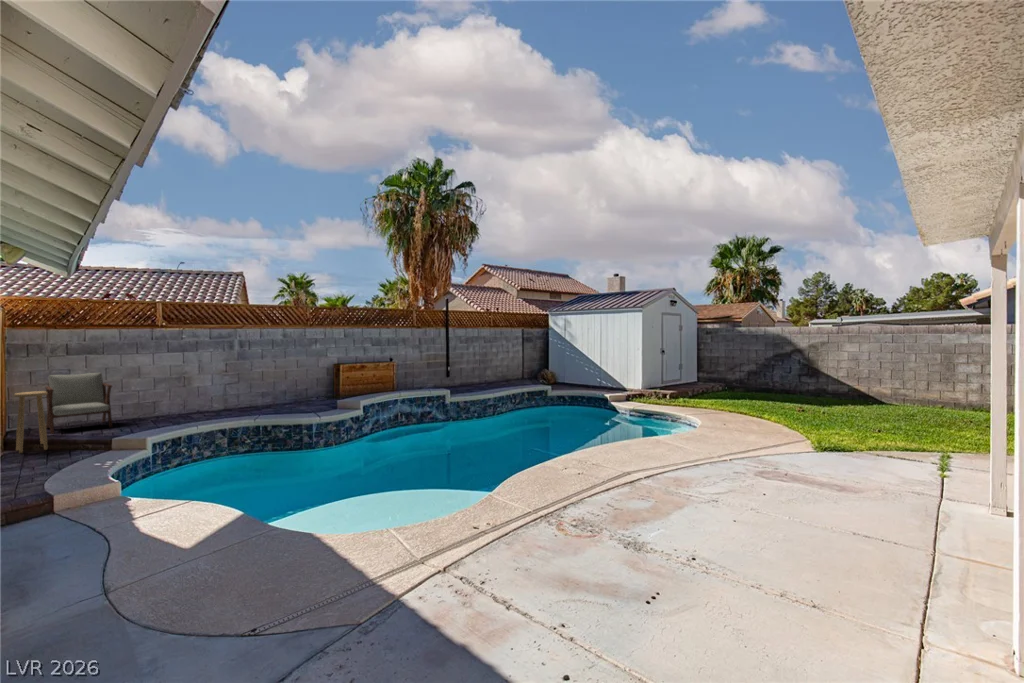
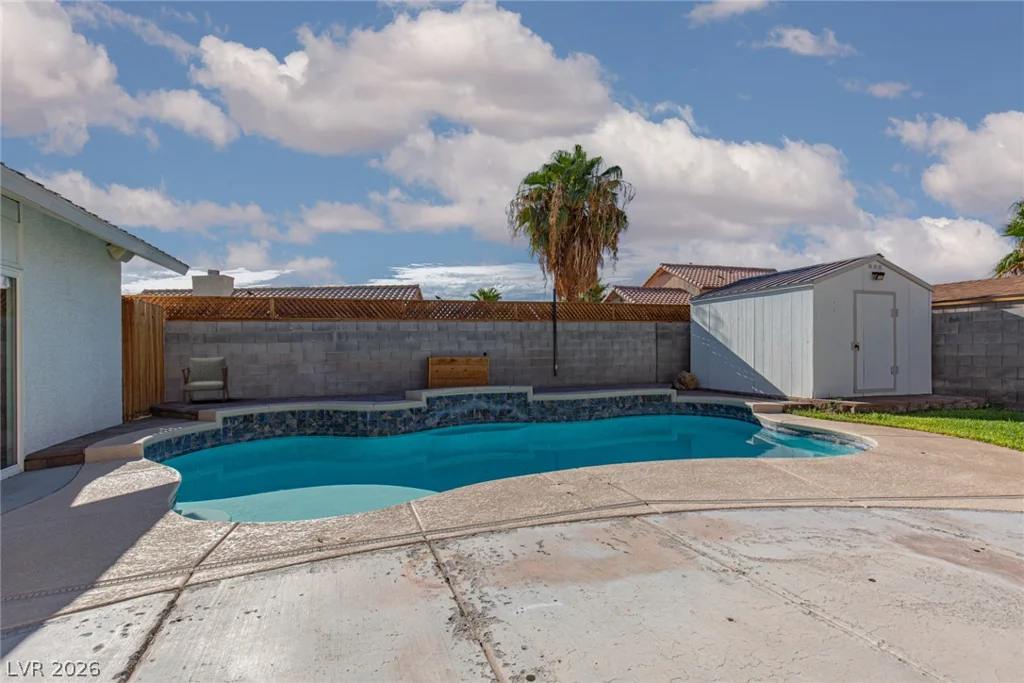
stool: present [14,391,48,453] -> none [140,370,162,416]

